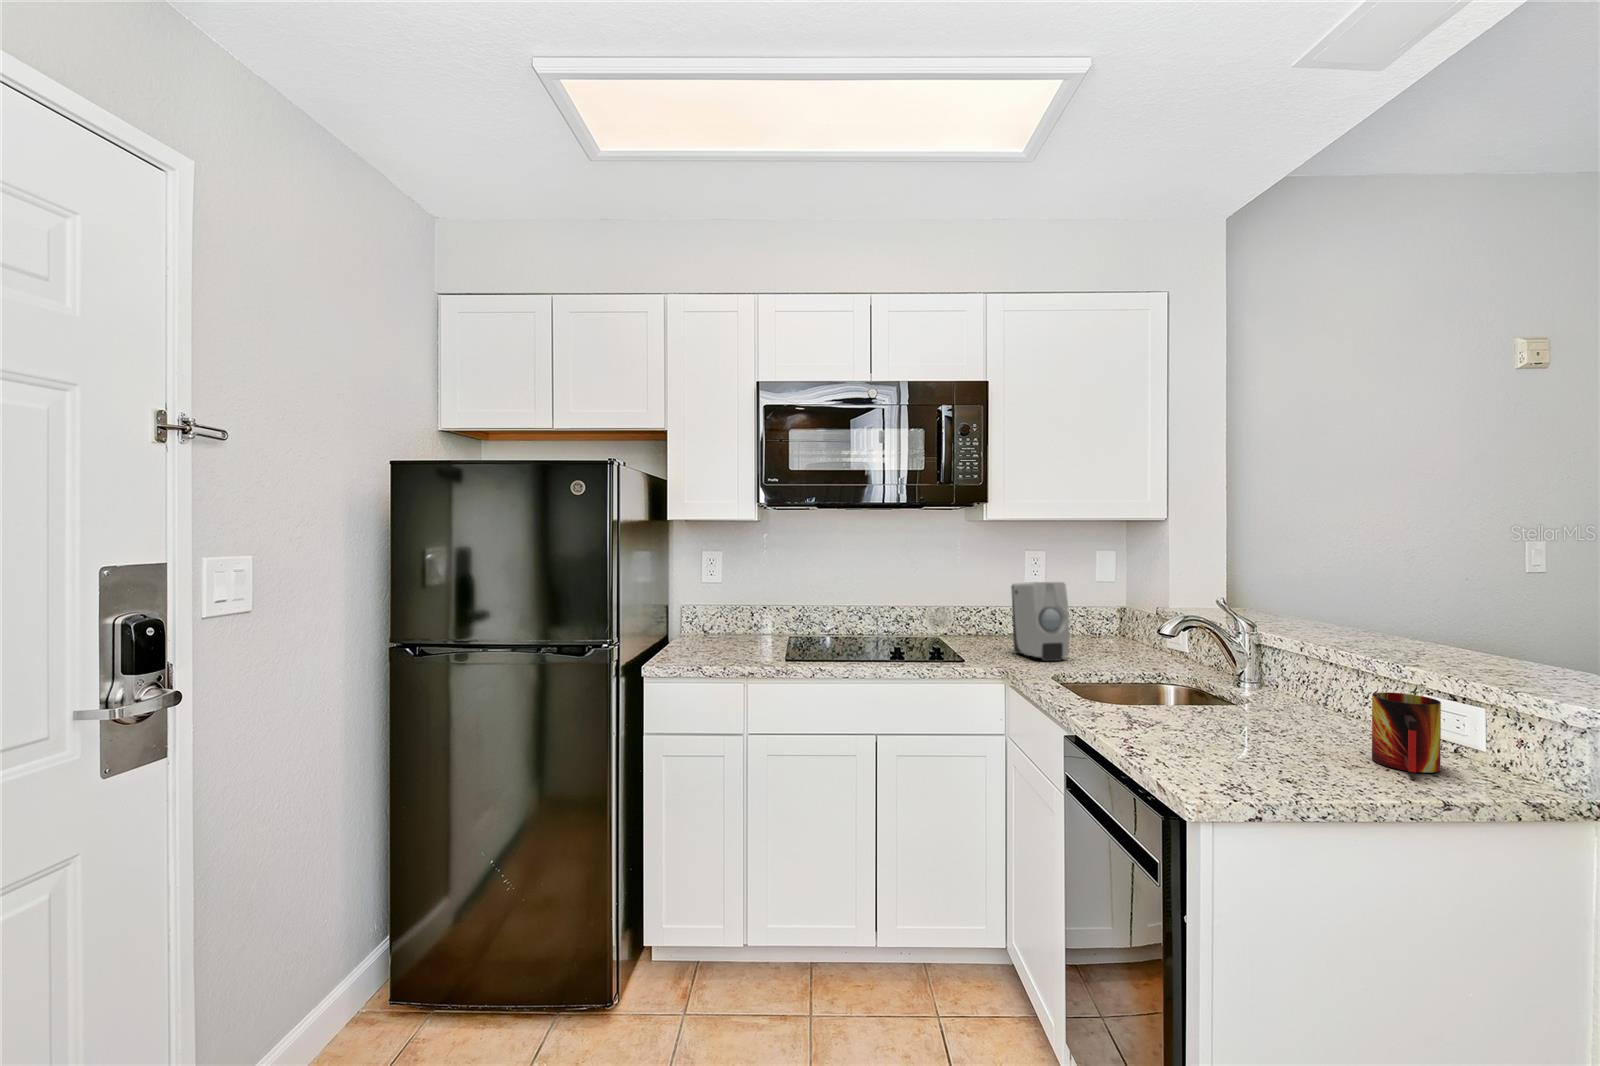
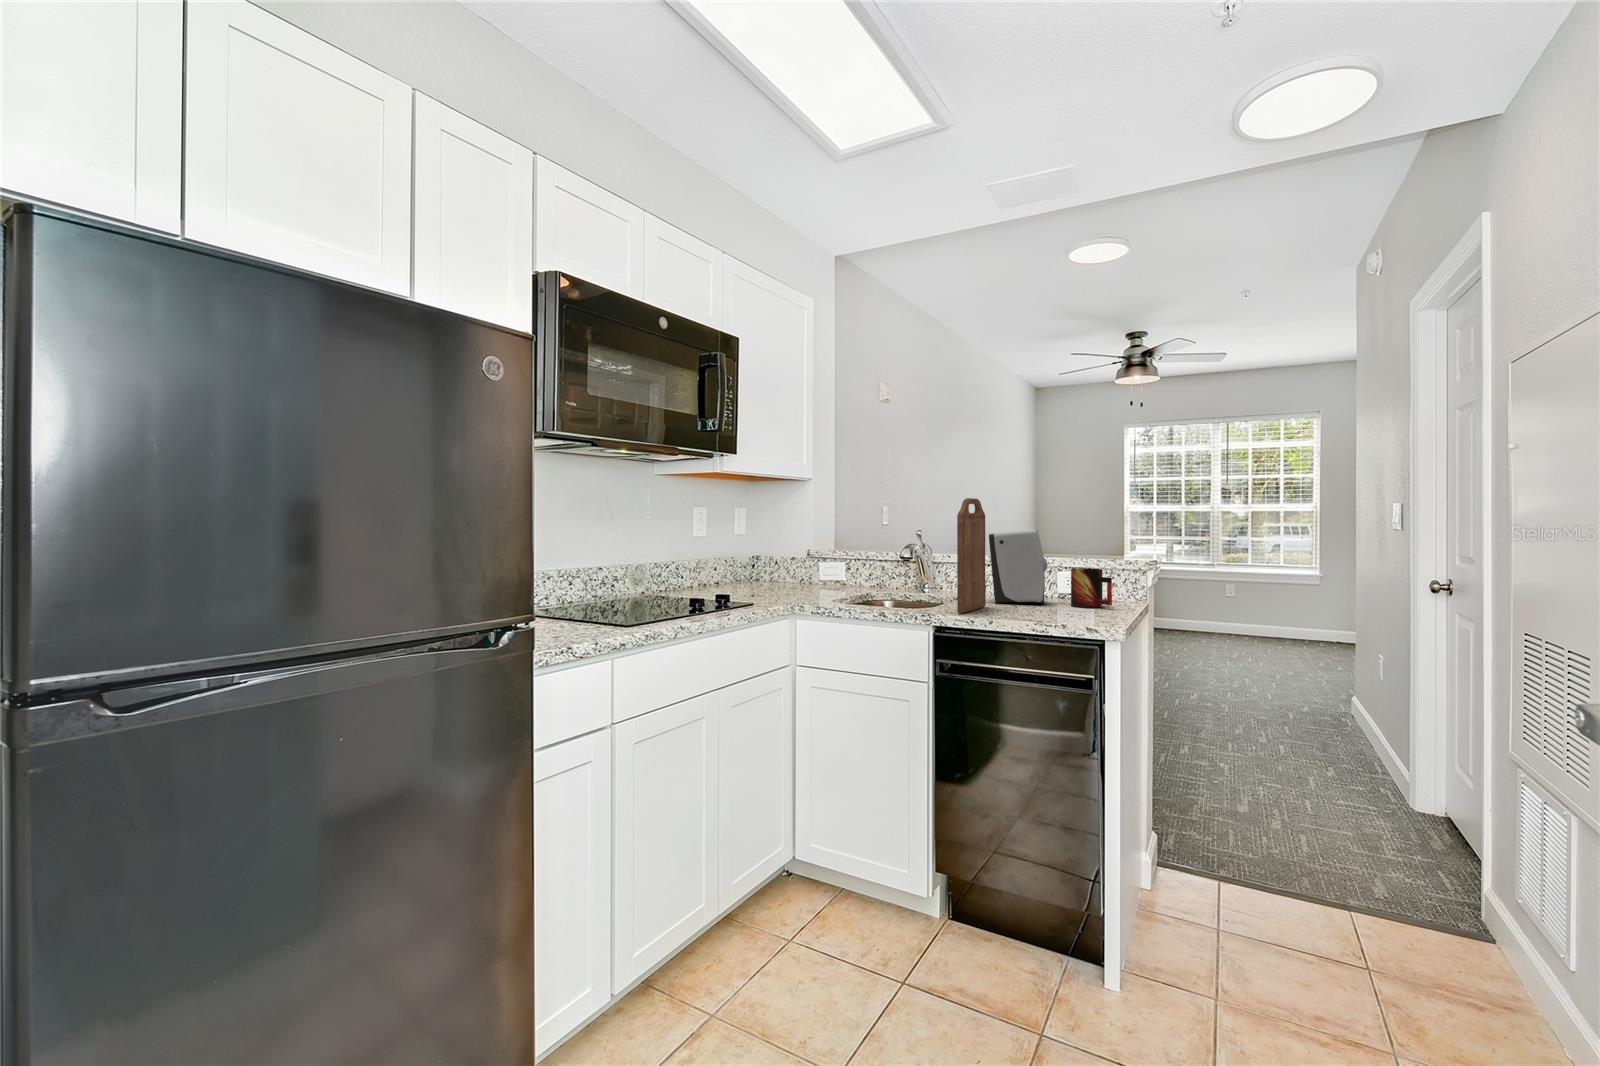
cutting board: none [1111,563,1207,721] -> present [957,498,985,613]
soap dispenser: present [1011,582,1069,661] -> present [989,530,1047,604]

